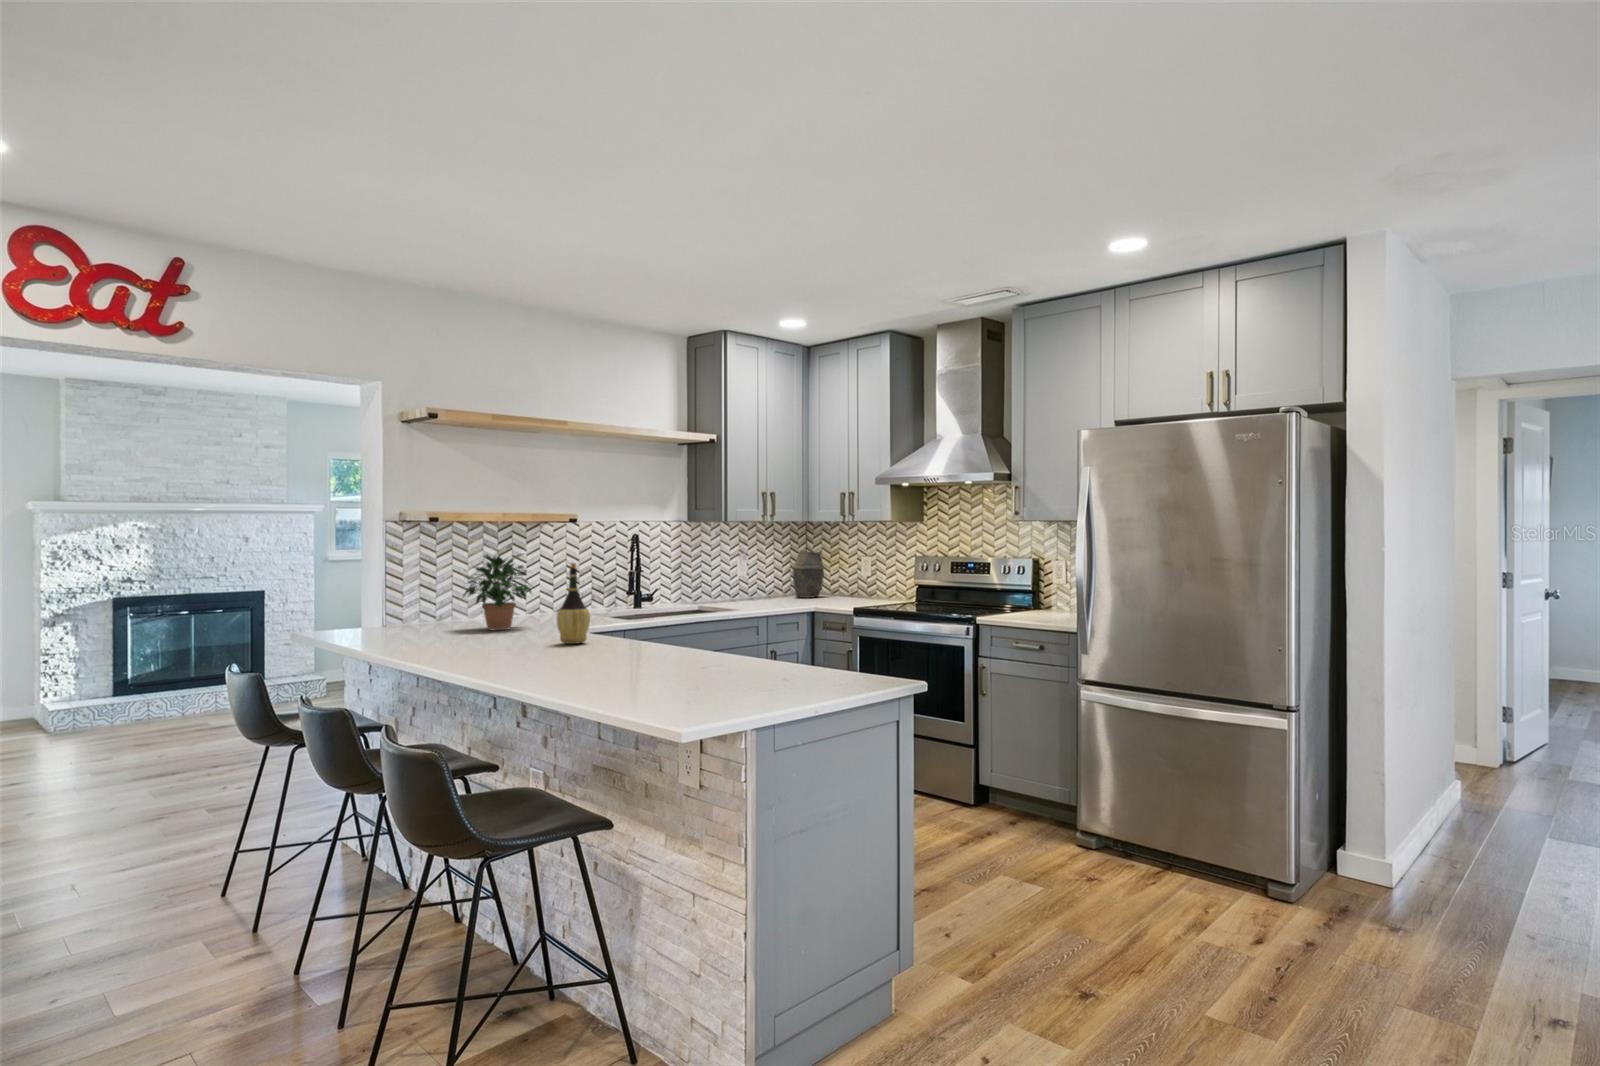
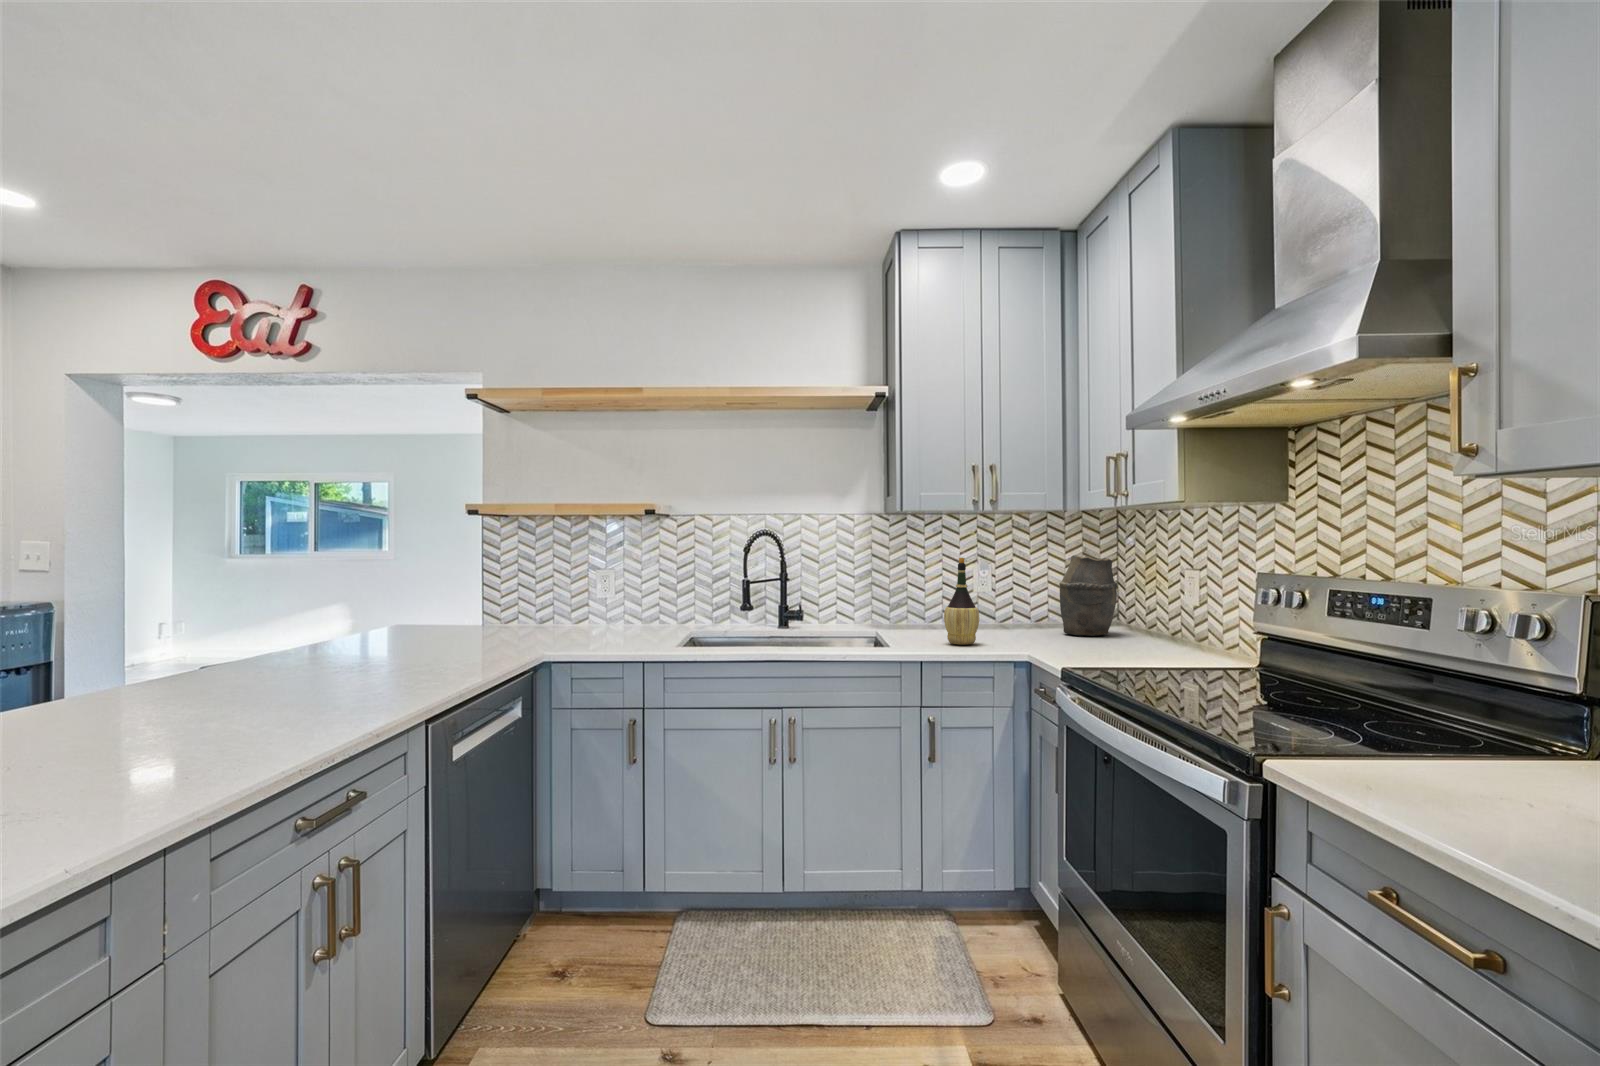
potted plant: present [463,553,532,630] -> none [406,547,519,657]
wine bottle: present [556,563,590,644] -> present [944,558,979,645]

